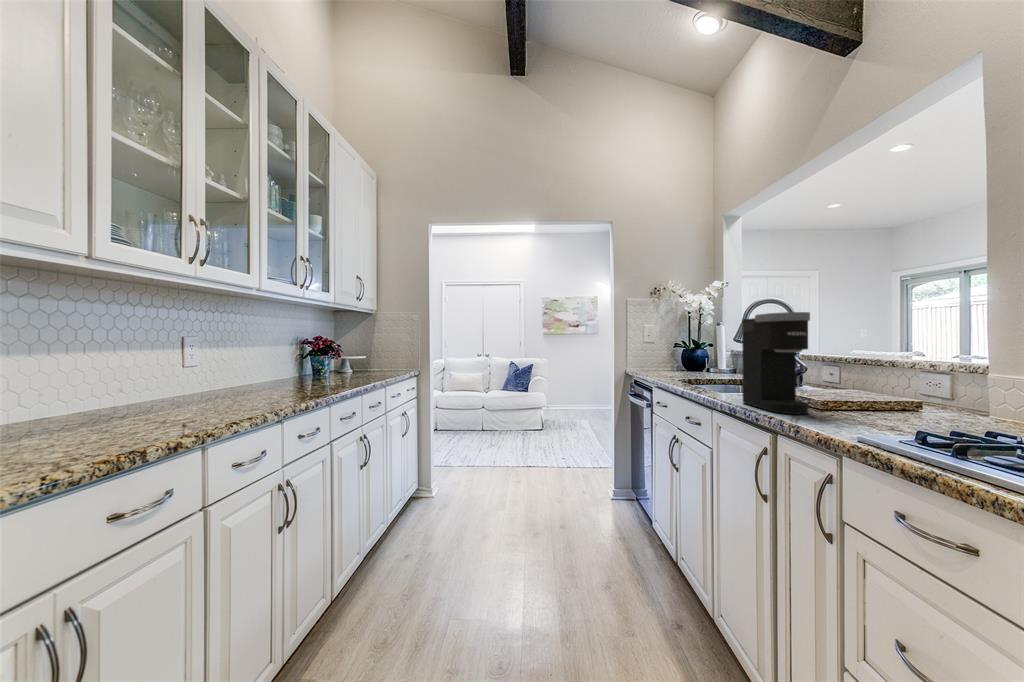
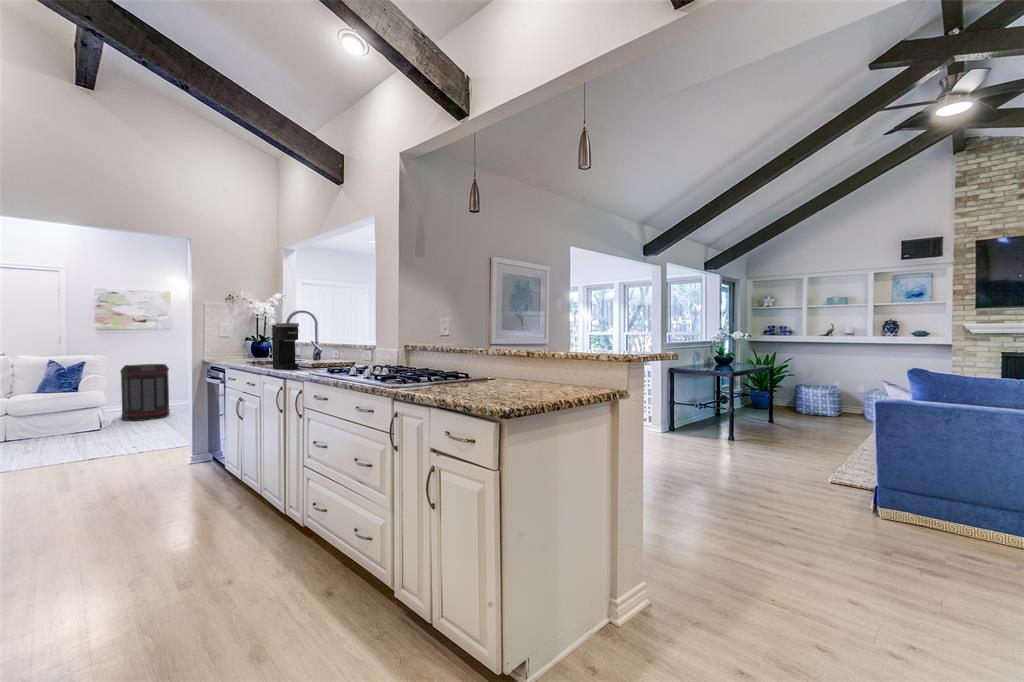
trash can: none [559,367,596,420] -> present [120,364,170,421]

